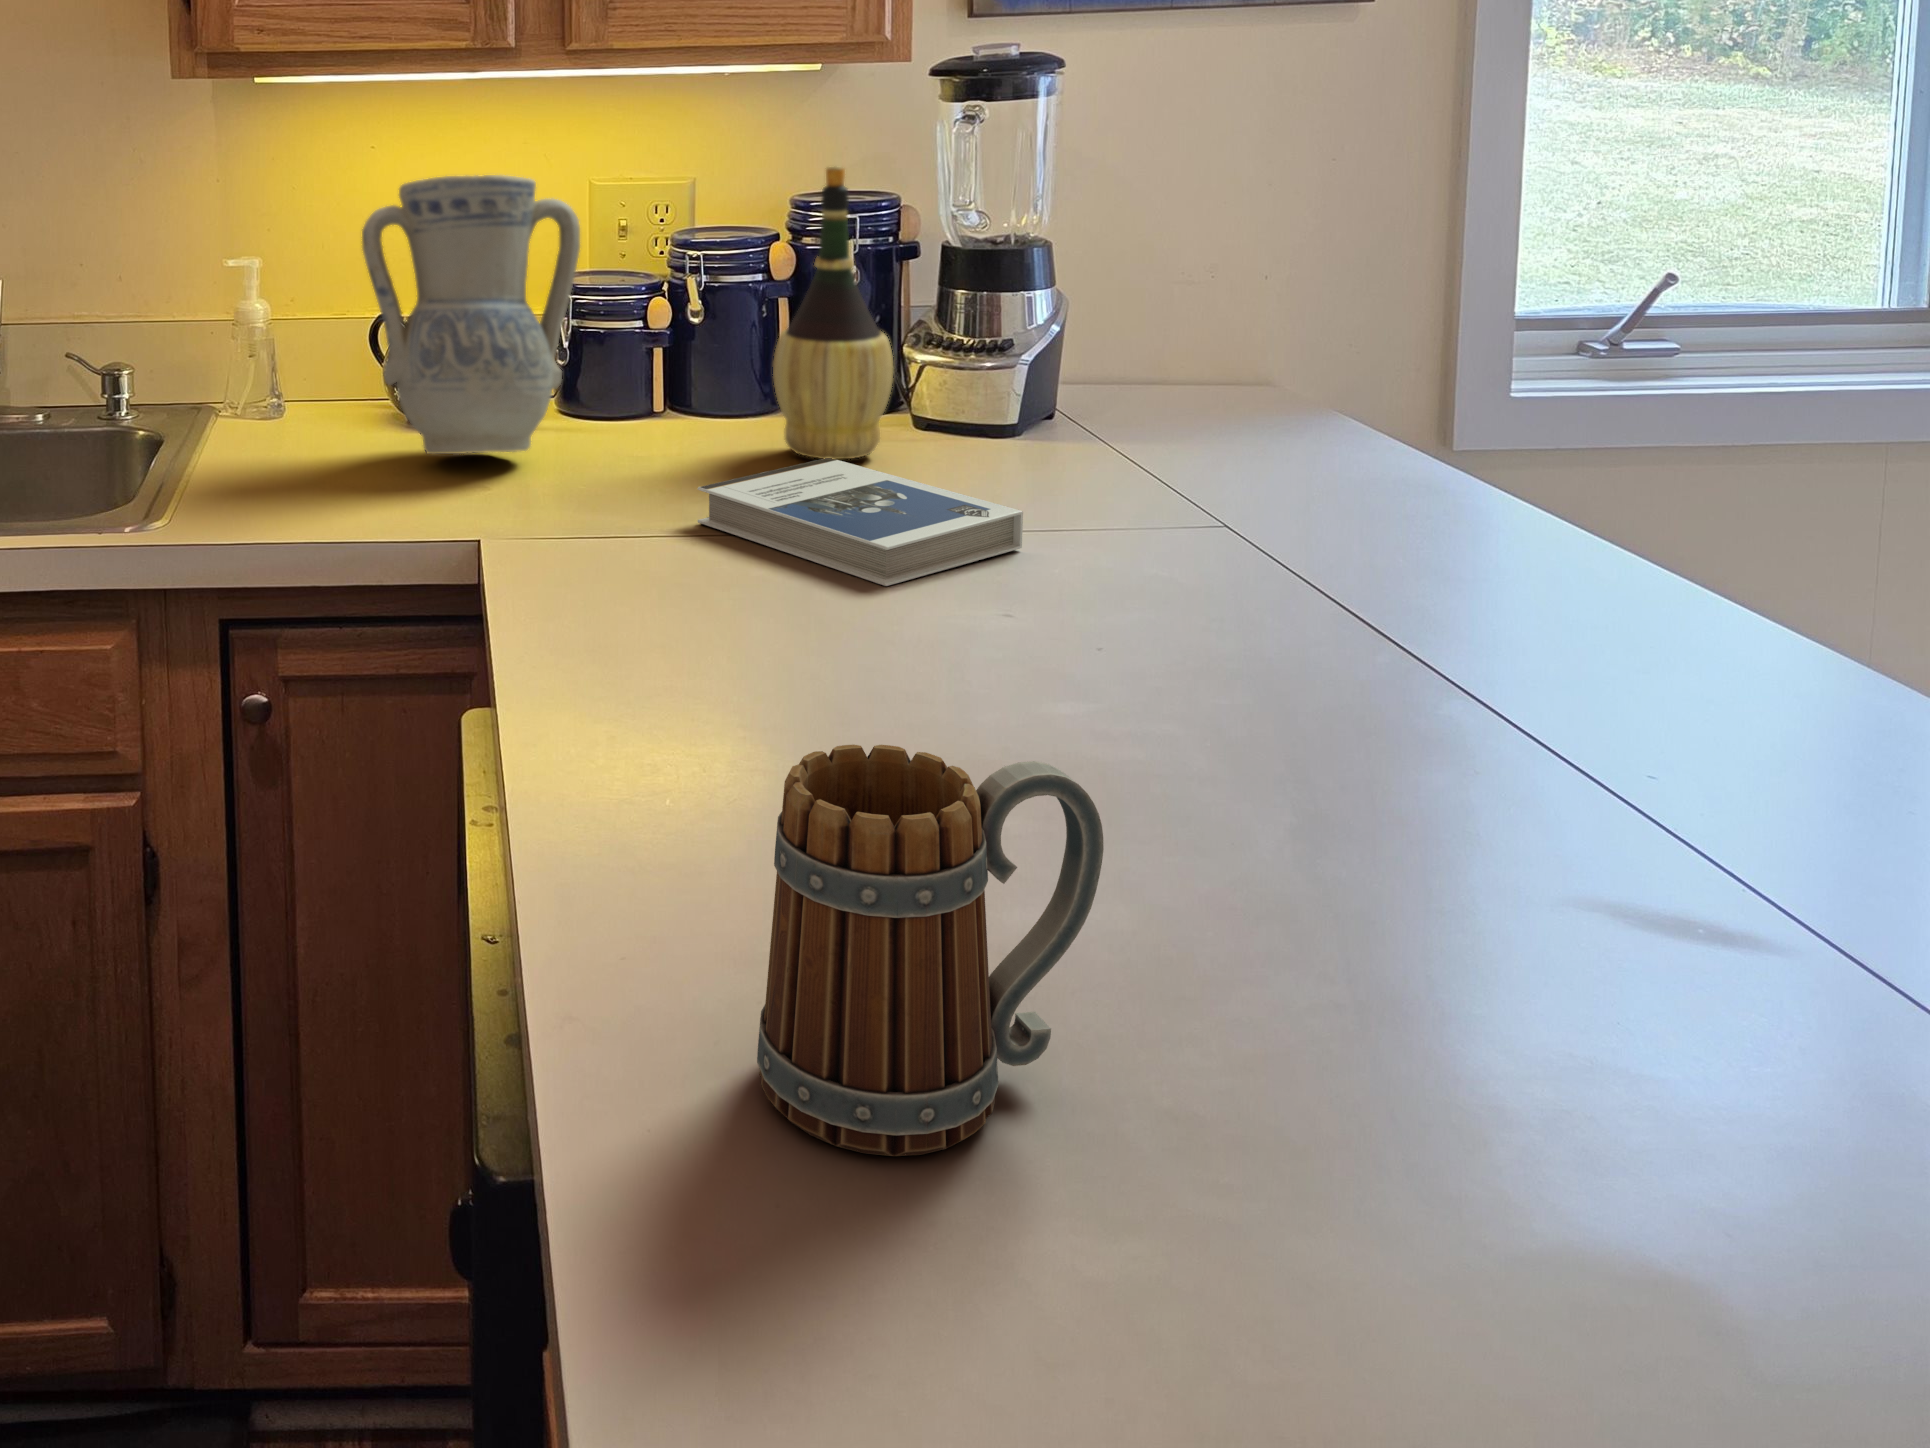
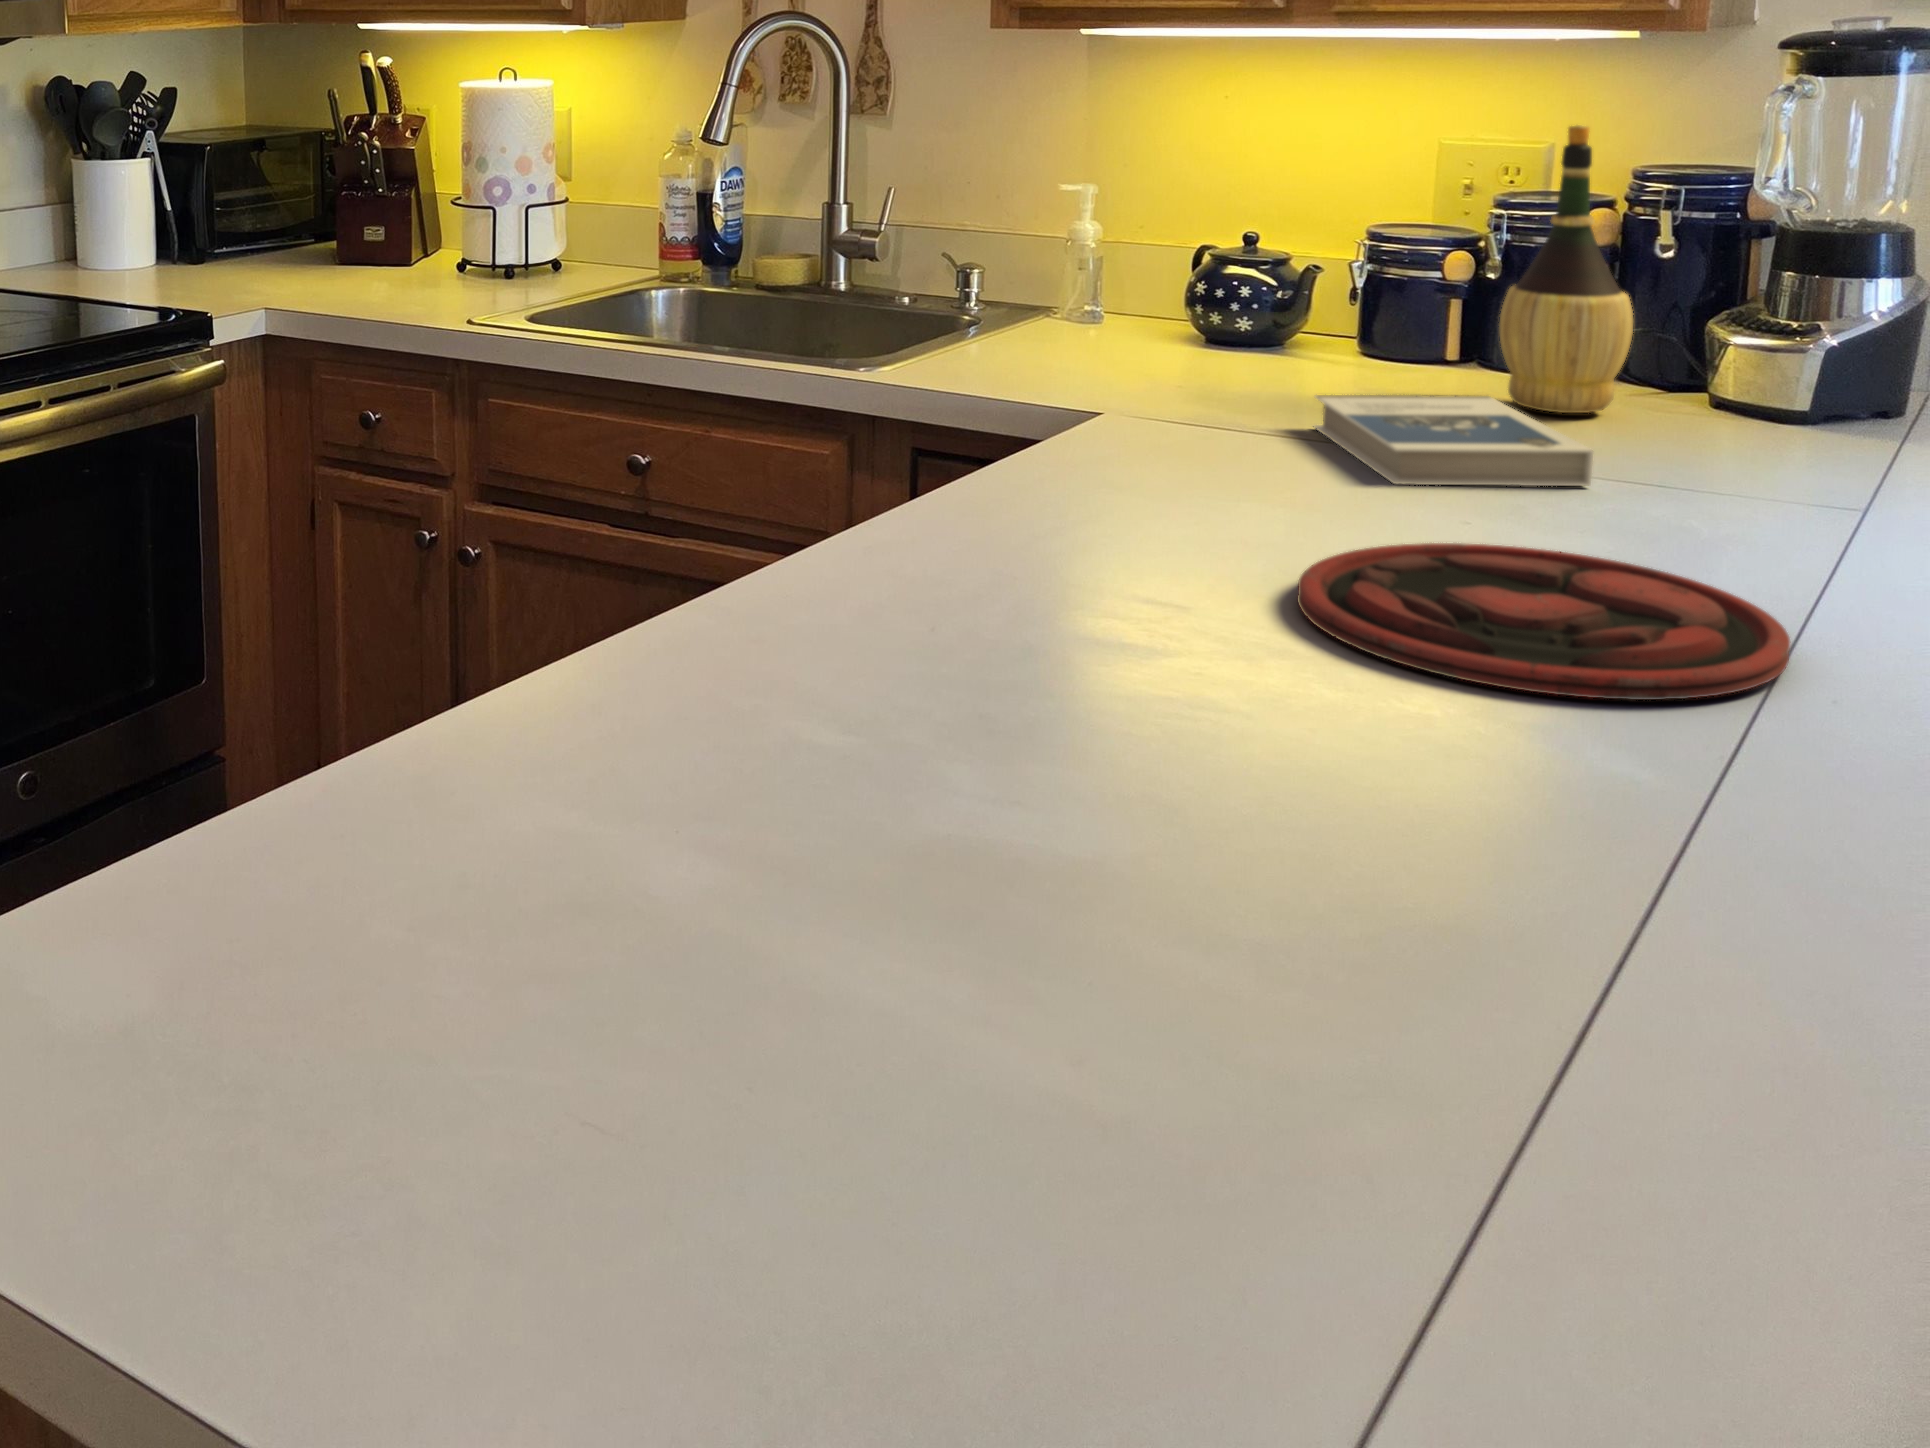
vase: present [362,175,580,454] -> none [1121,114,1331,365]
plate: none [1075,654,1610,871] -> present [1297,543,1790,700]
mug: present [757,745,1104,1156] -> none [742,425,975,672]

